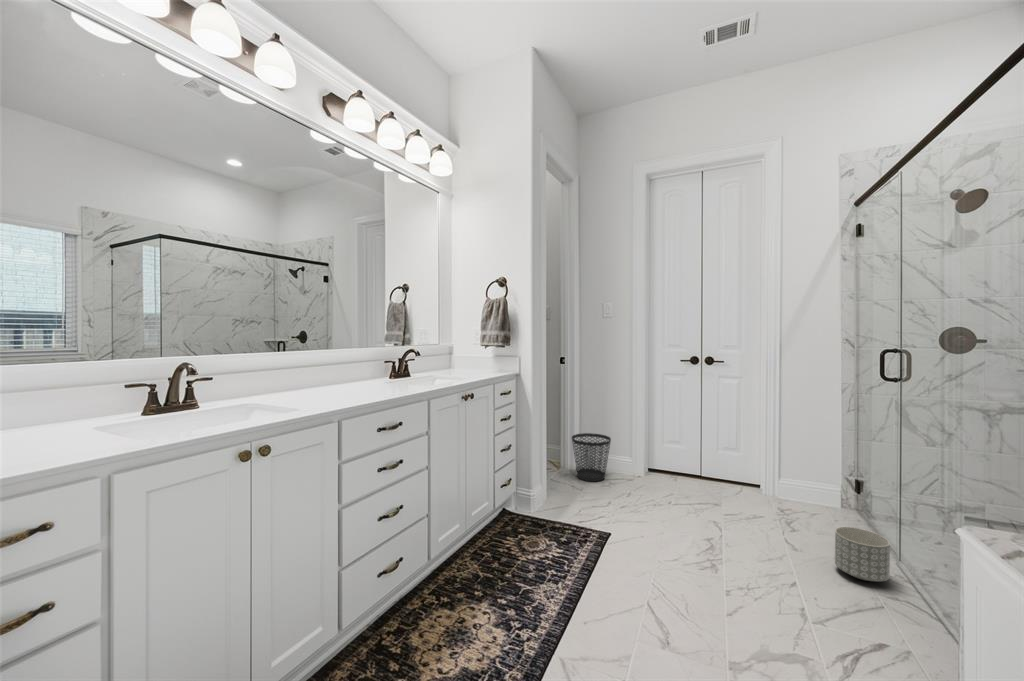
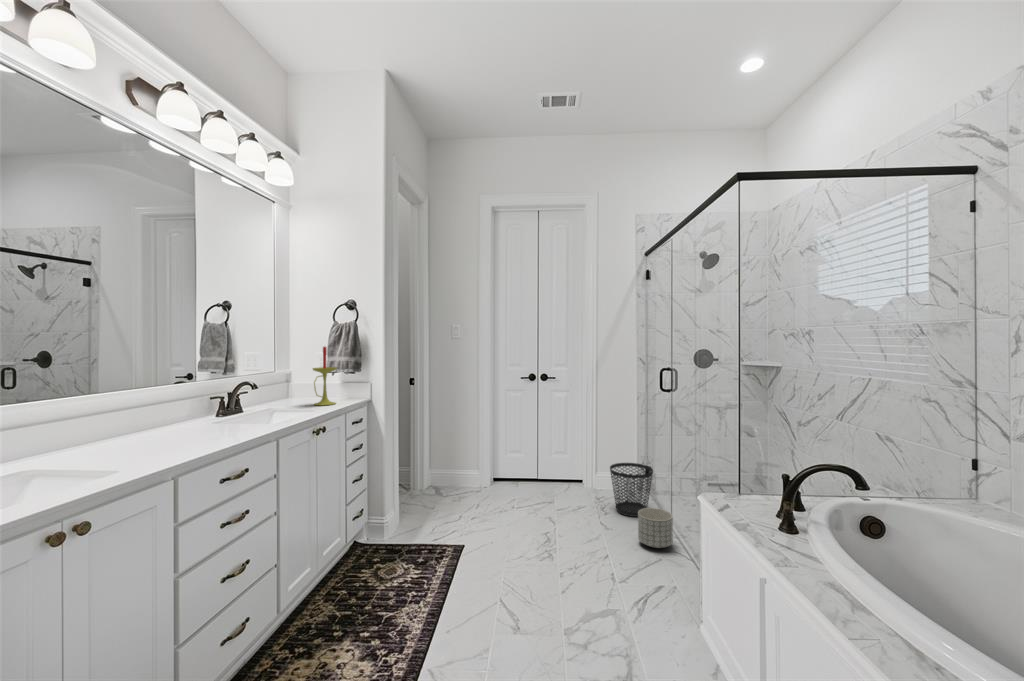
candle: none [468,319,489,376] -> present [313,347,337,405]
wastebasket: present [572,433,611,481] -> present [610,463,653,517]

